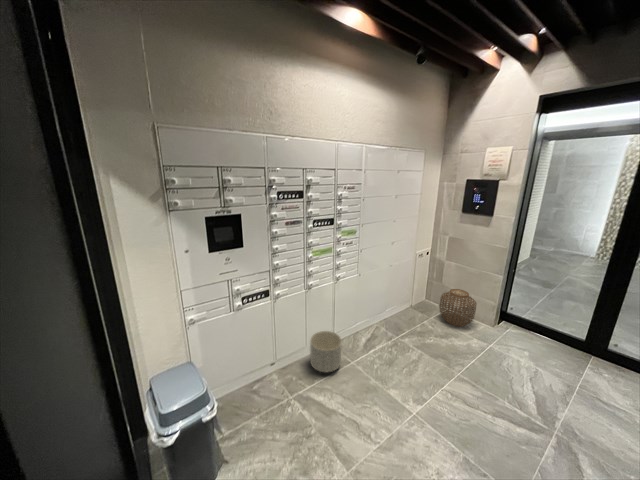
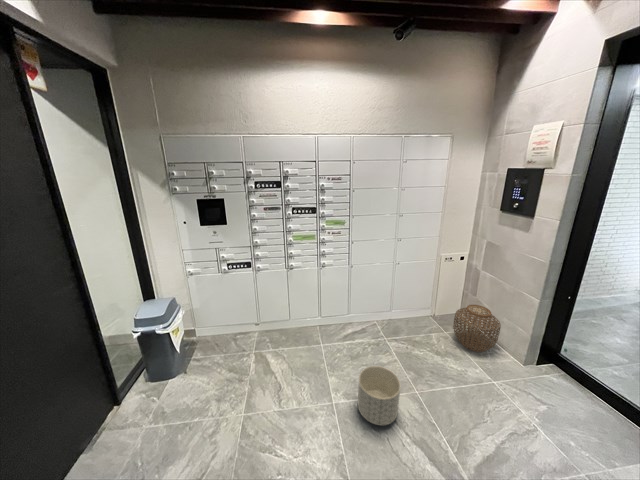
planter: present [310,331,342,372] -> present [358,366,401,425]

